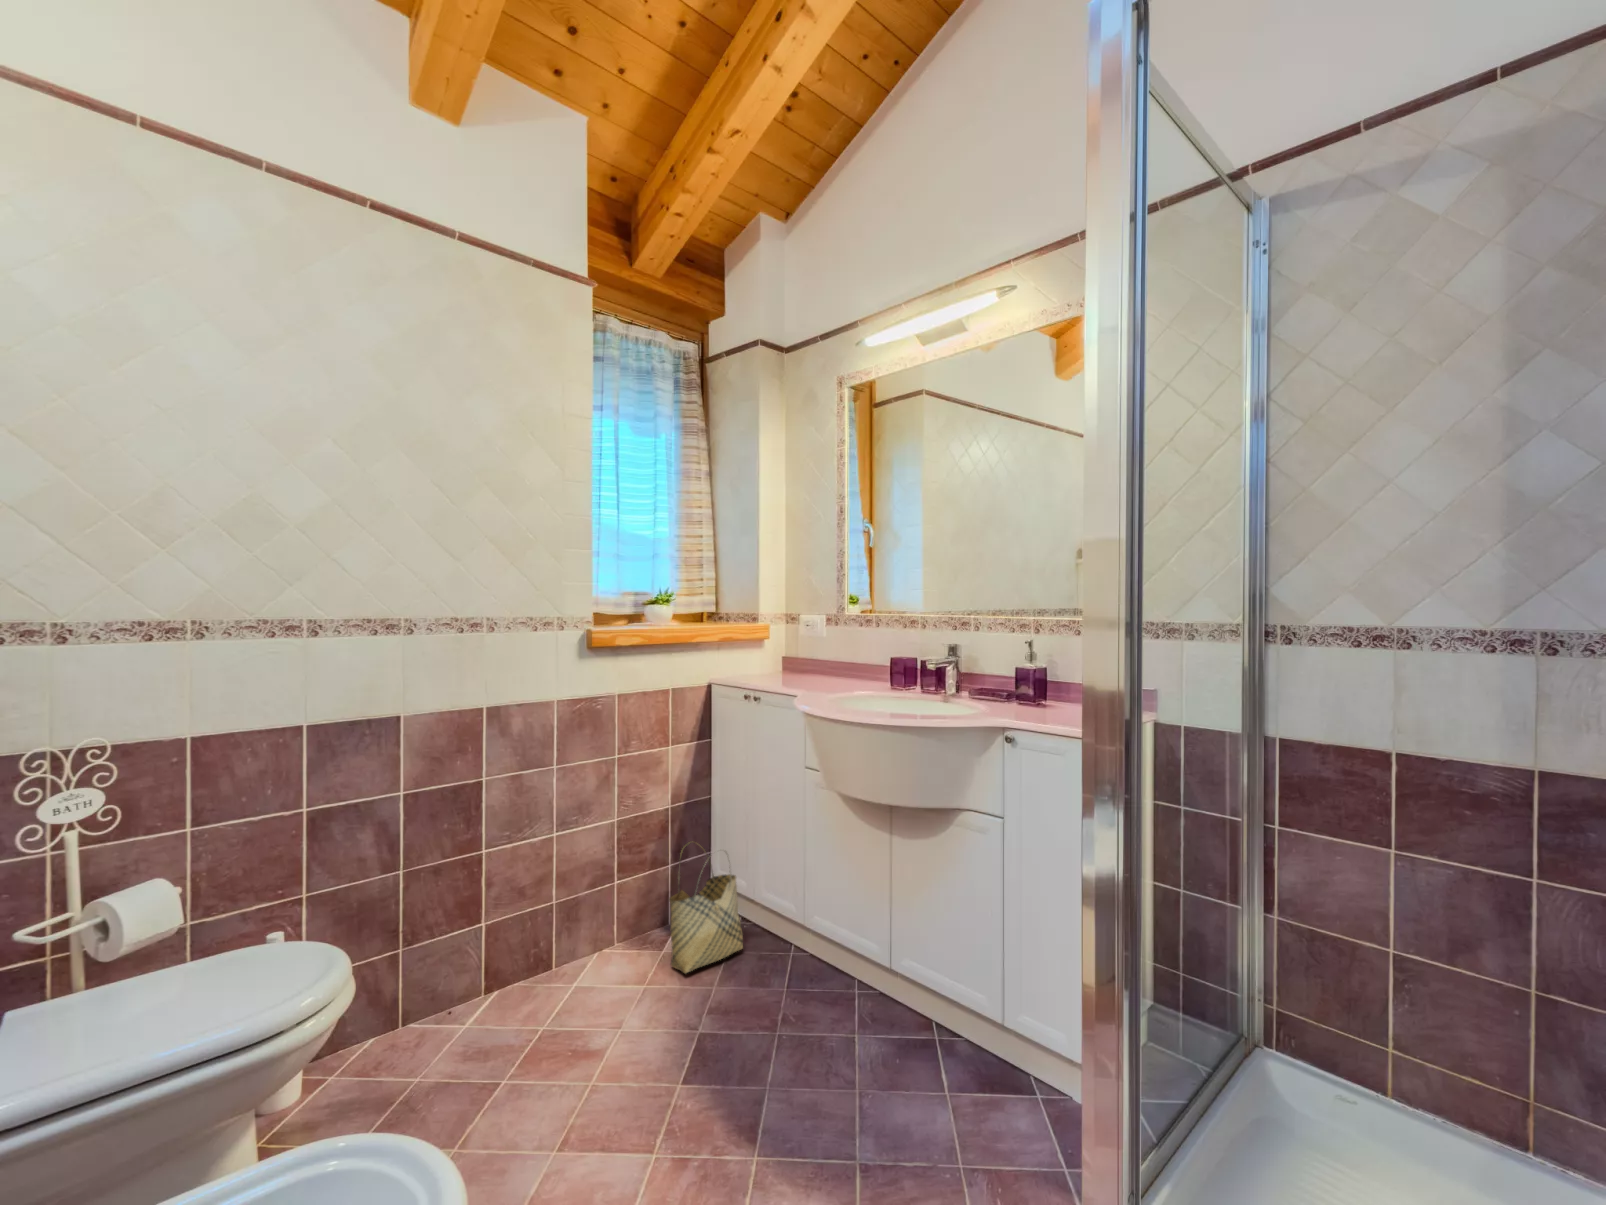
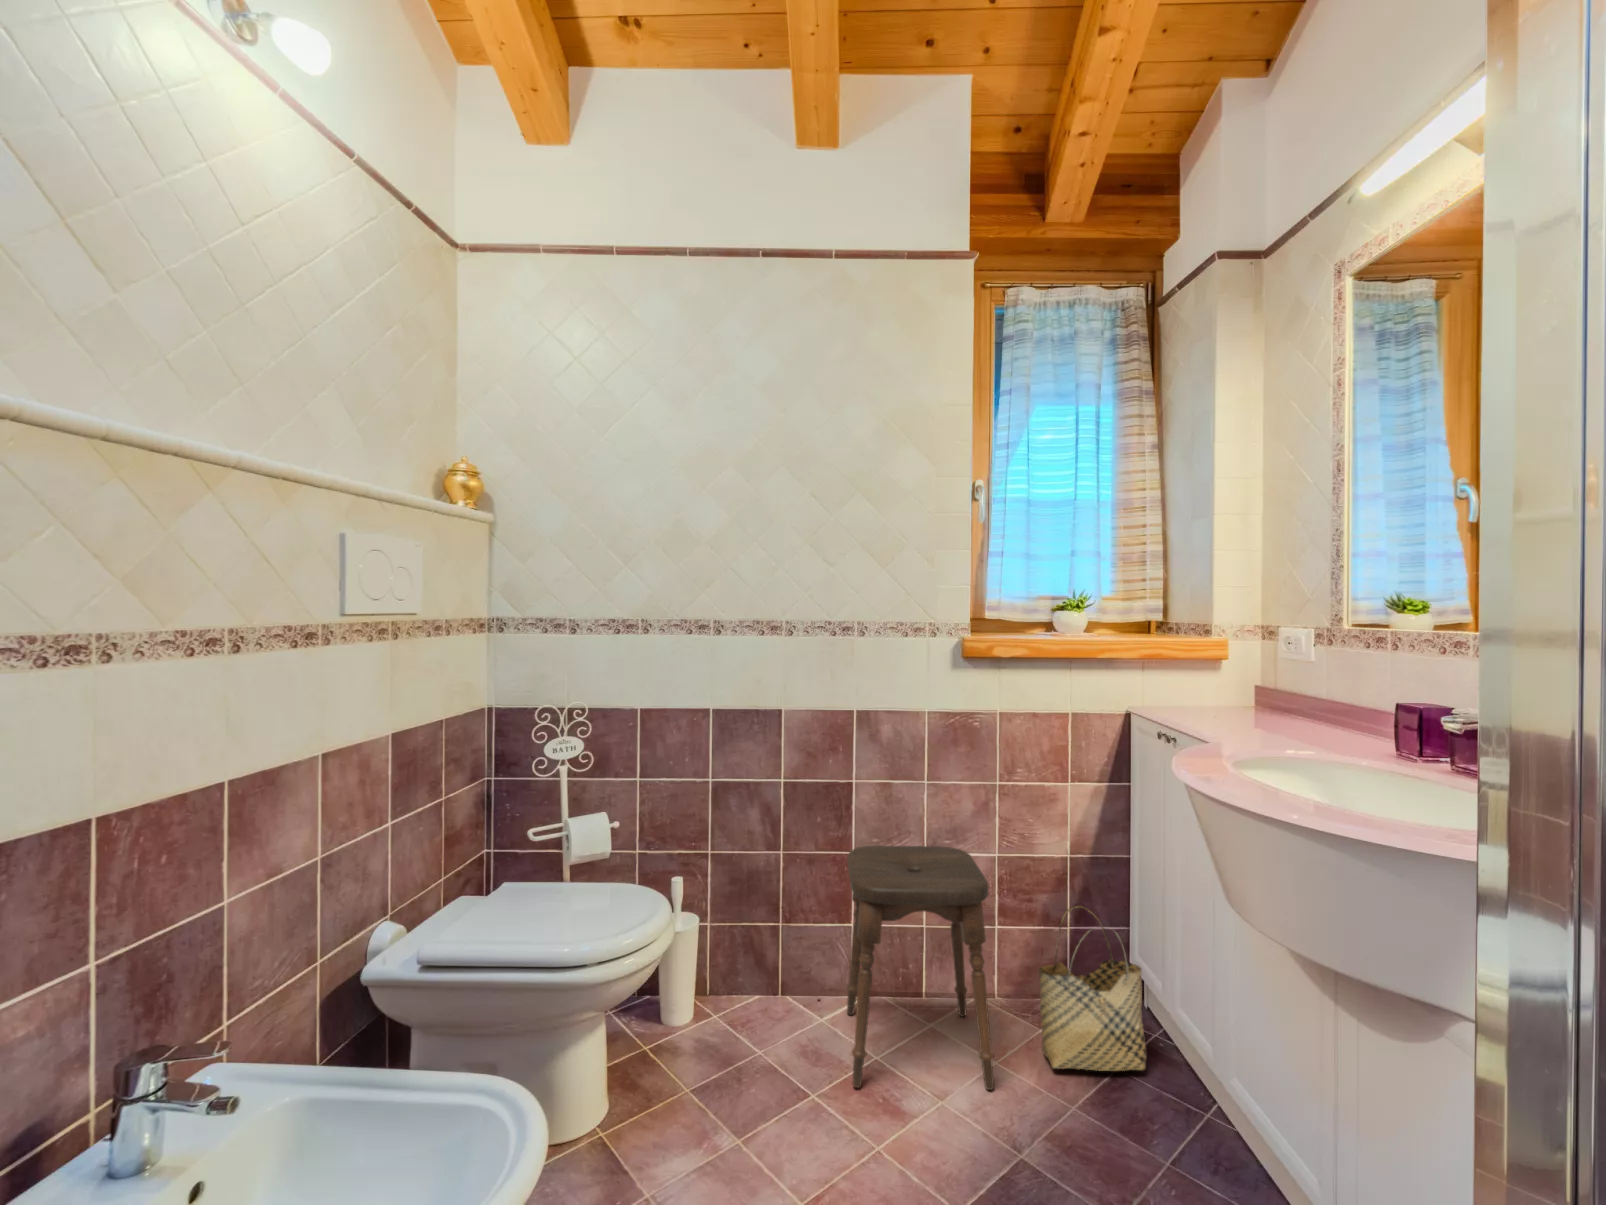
stool: none [487,820,650,1061] -> present [847,846,994,1090]

